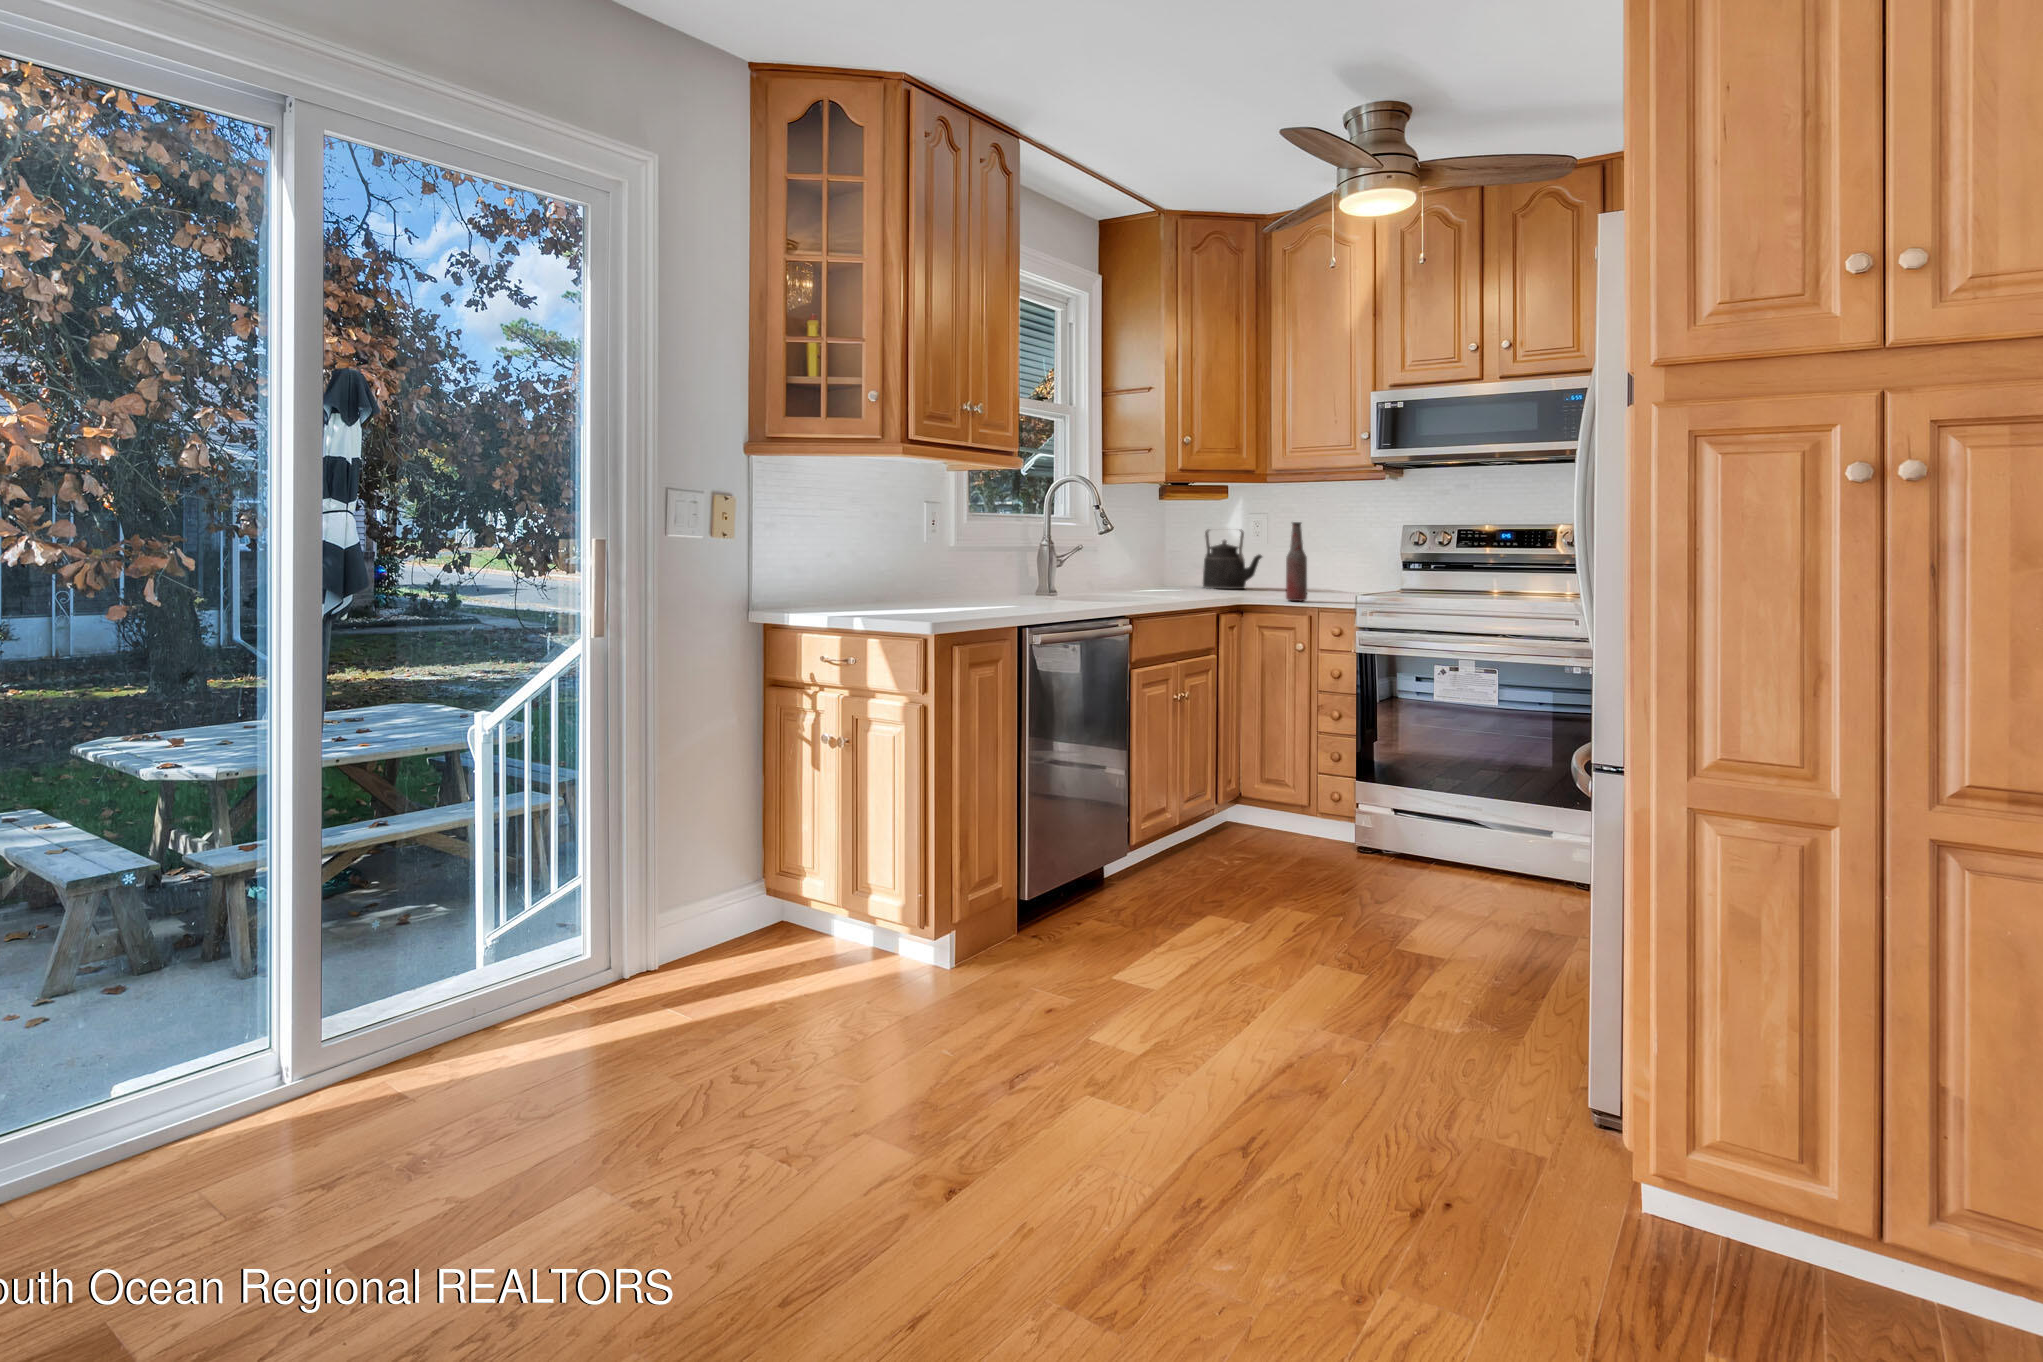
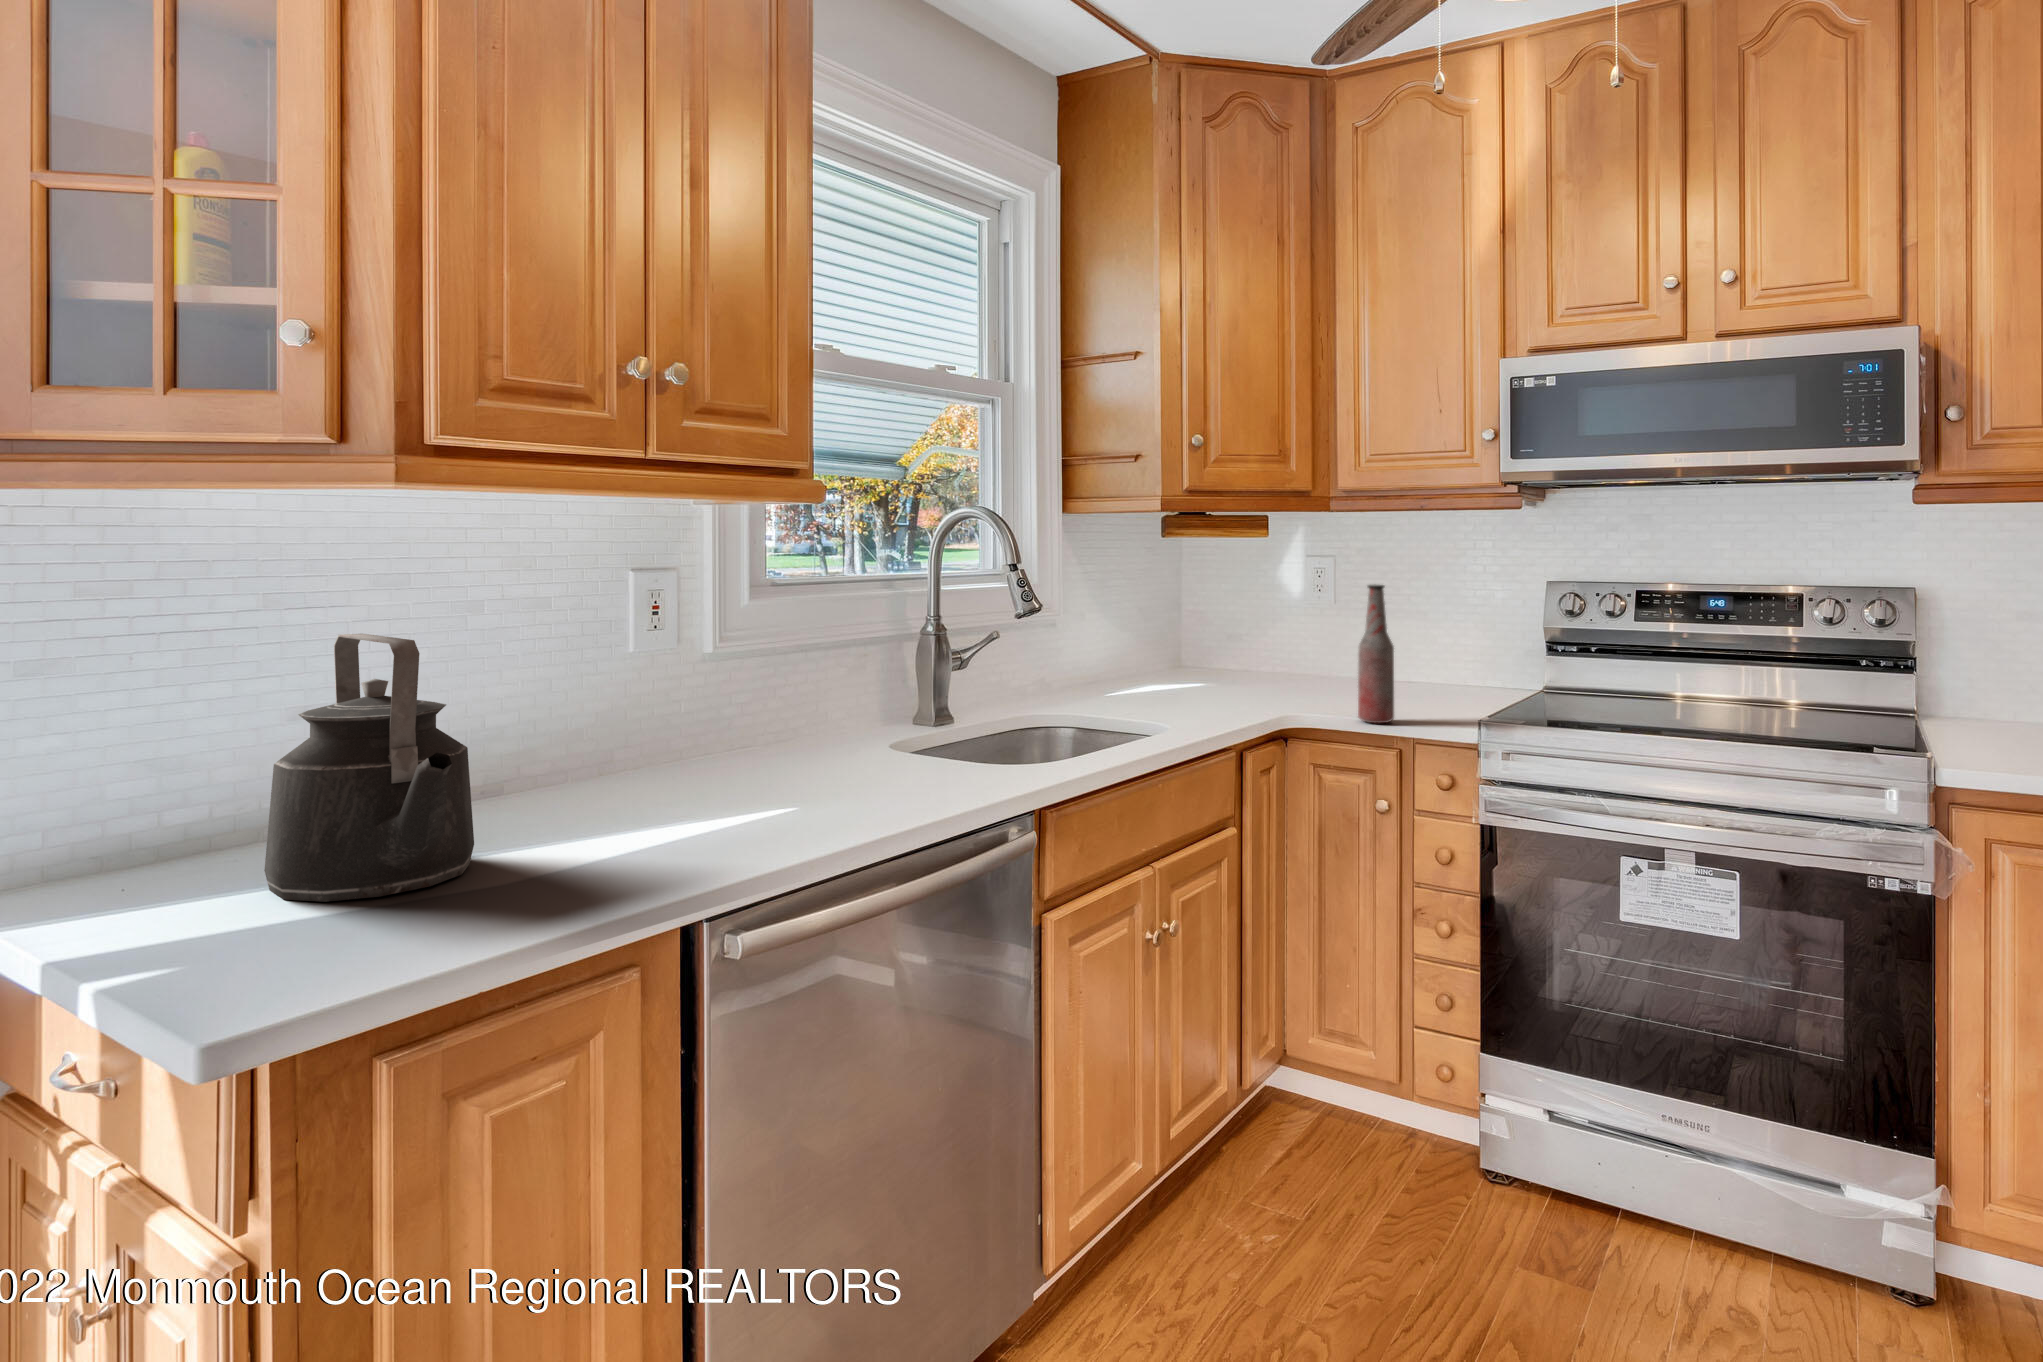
kettle: present [1203,530,1262,589] -> present [264,634,474,902]

